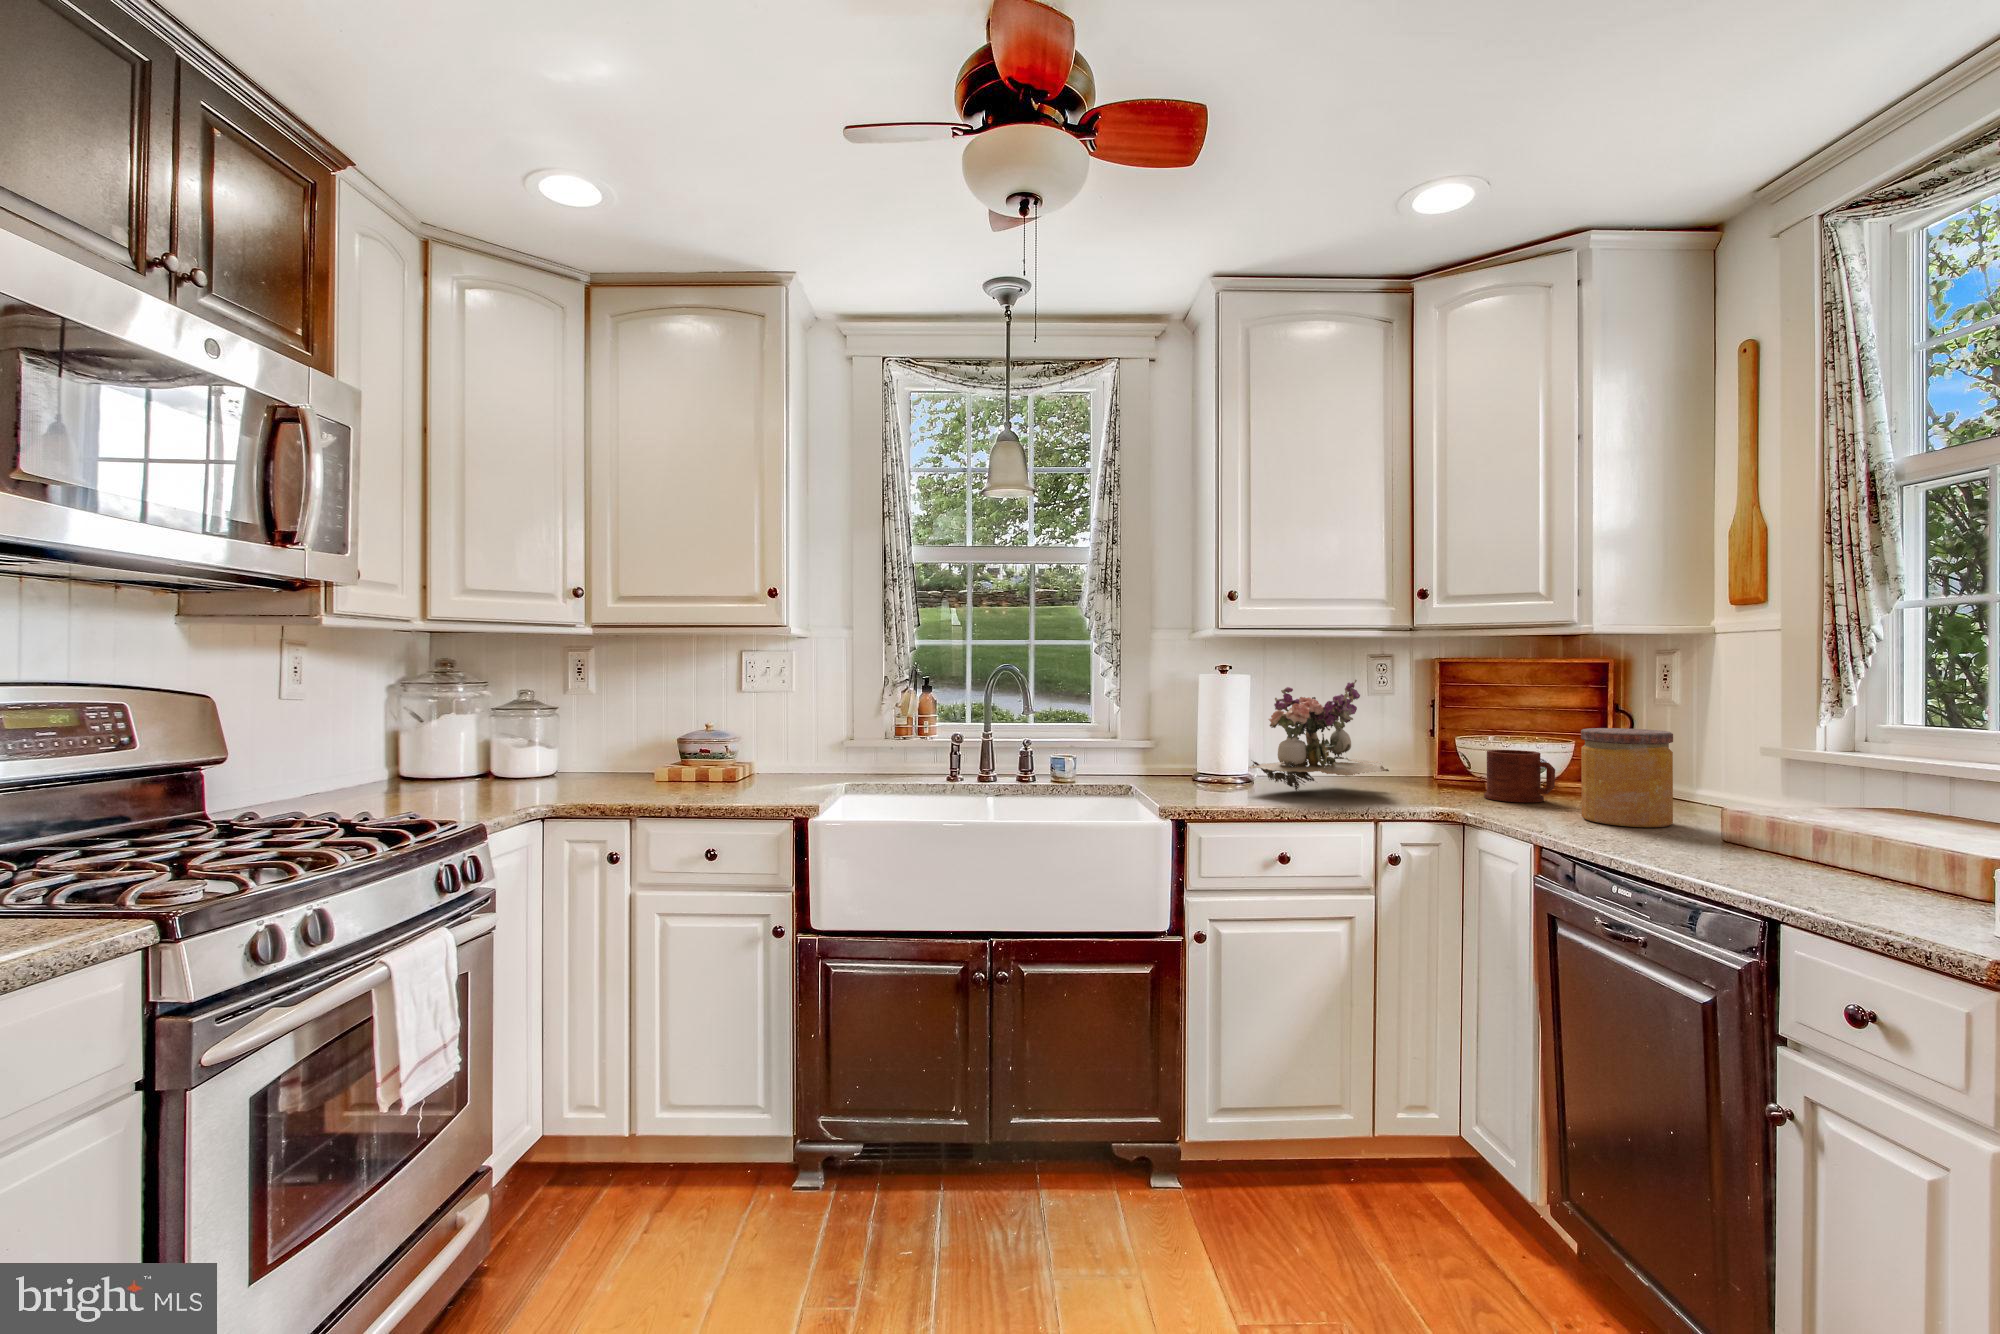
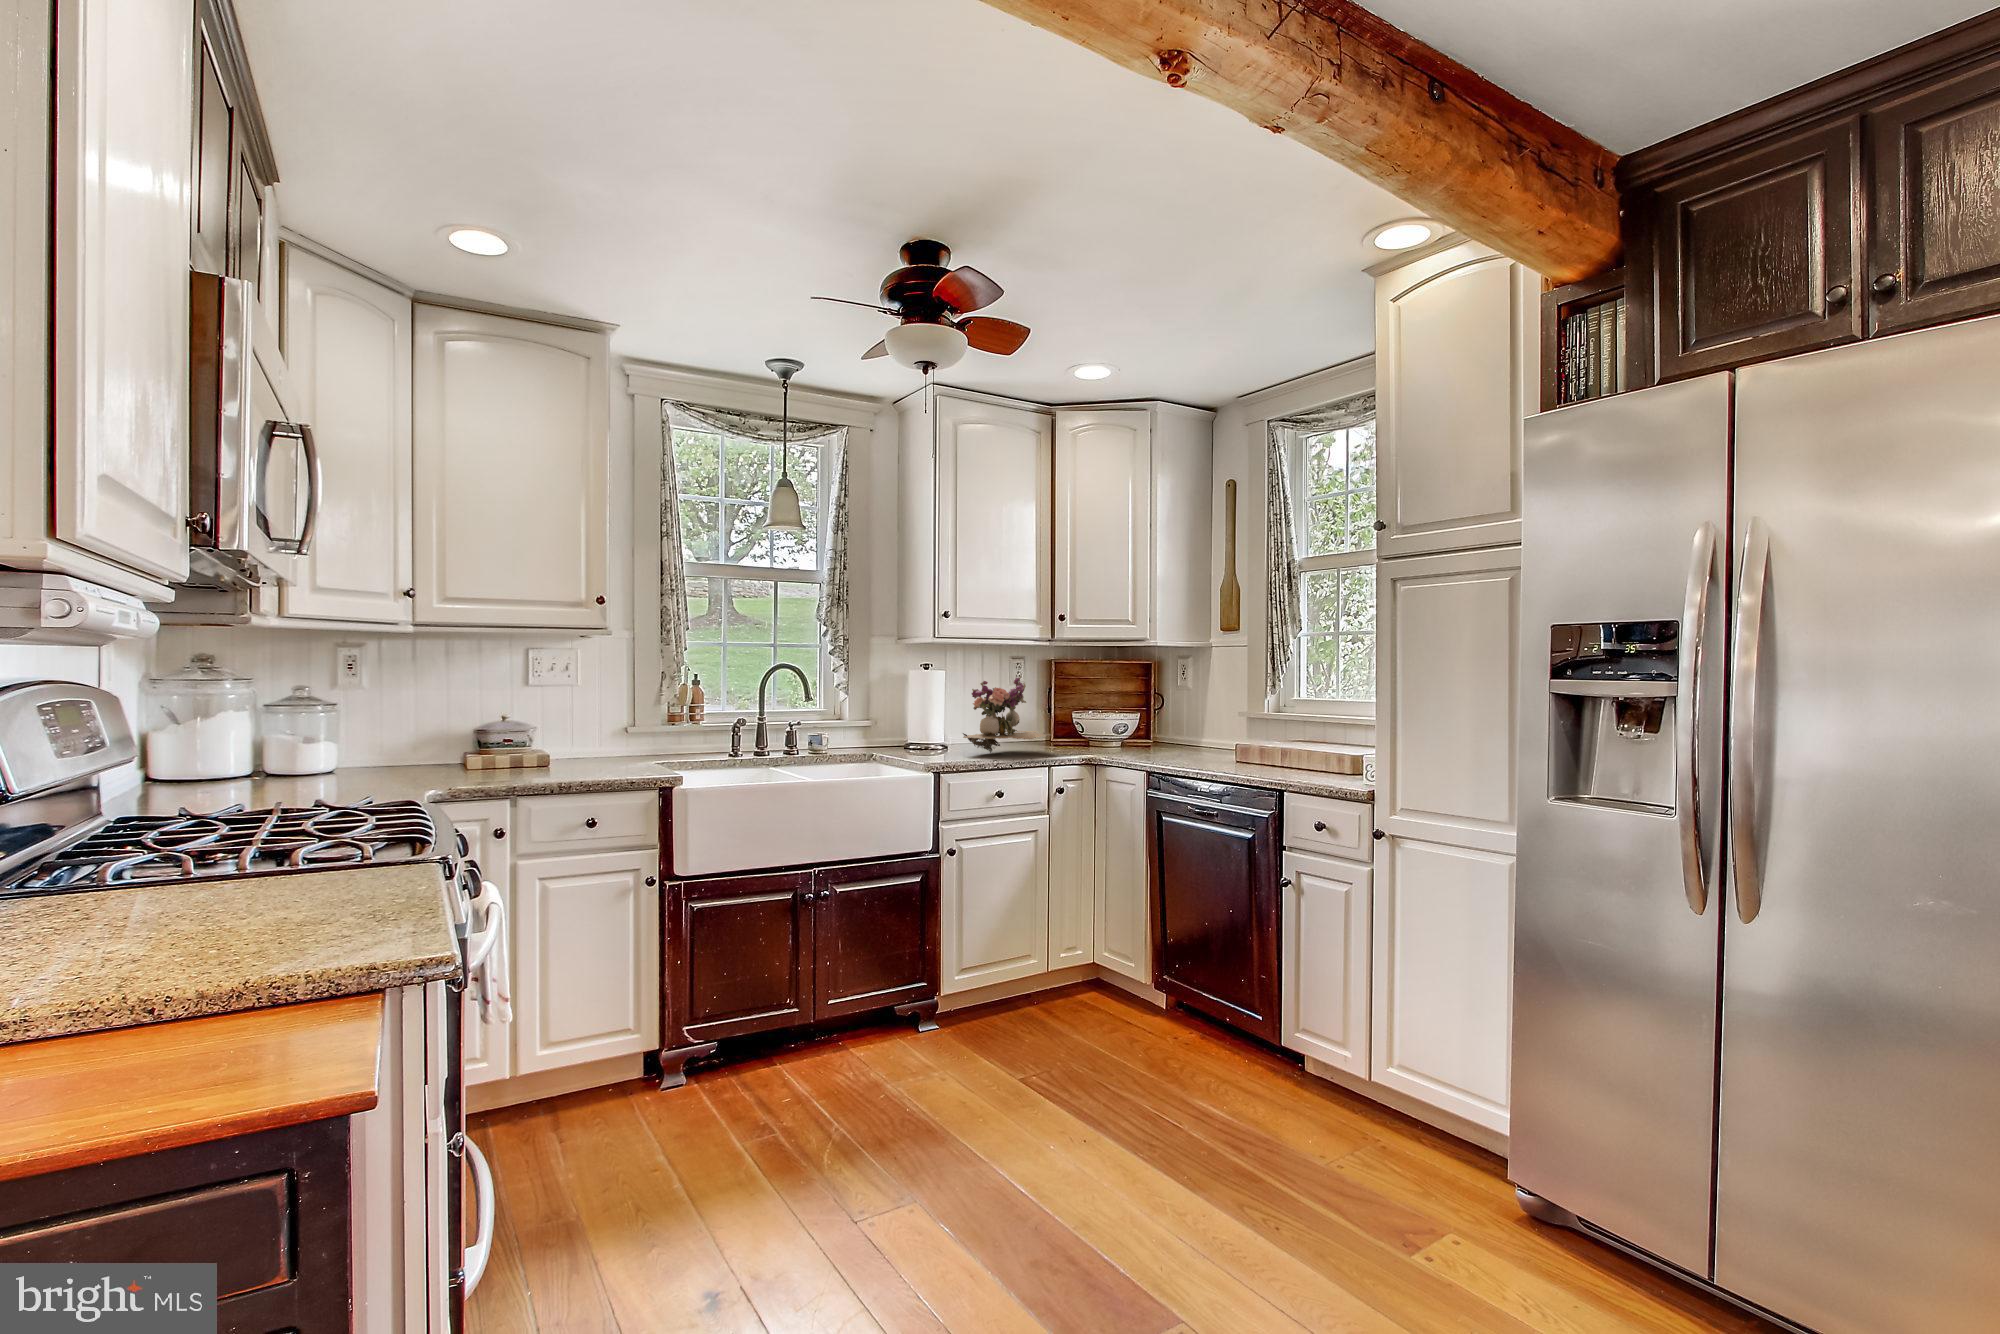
jar: present [1581,728,1673,827] -> none [1159,703,1204,758]
mug: present [1484,750,1555,802] -> none [1100,720,1140,752]

